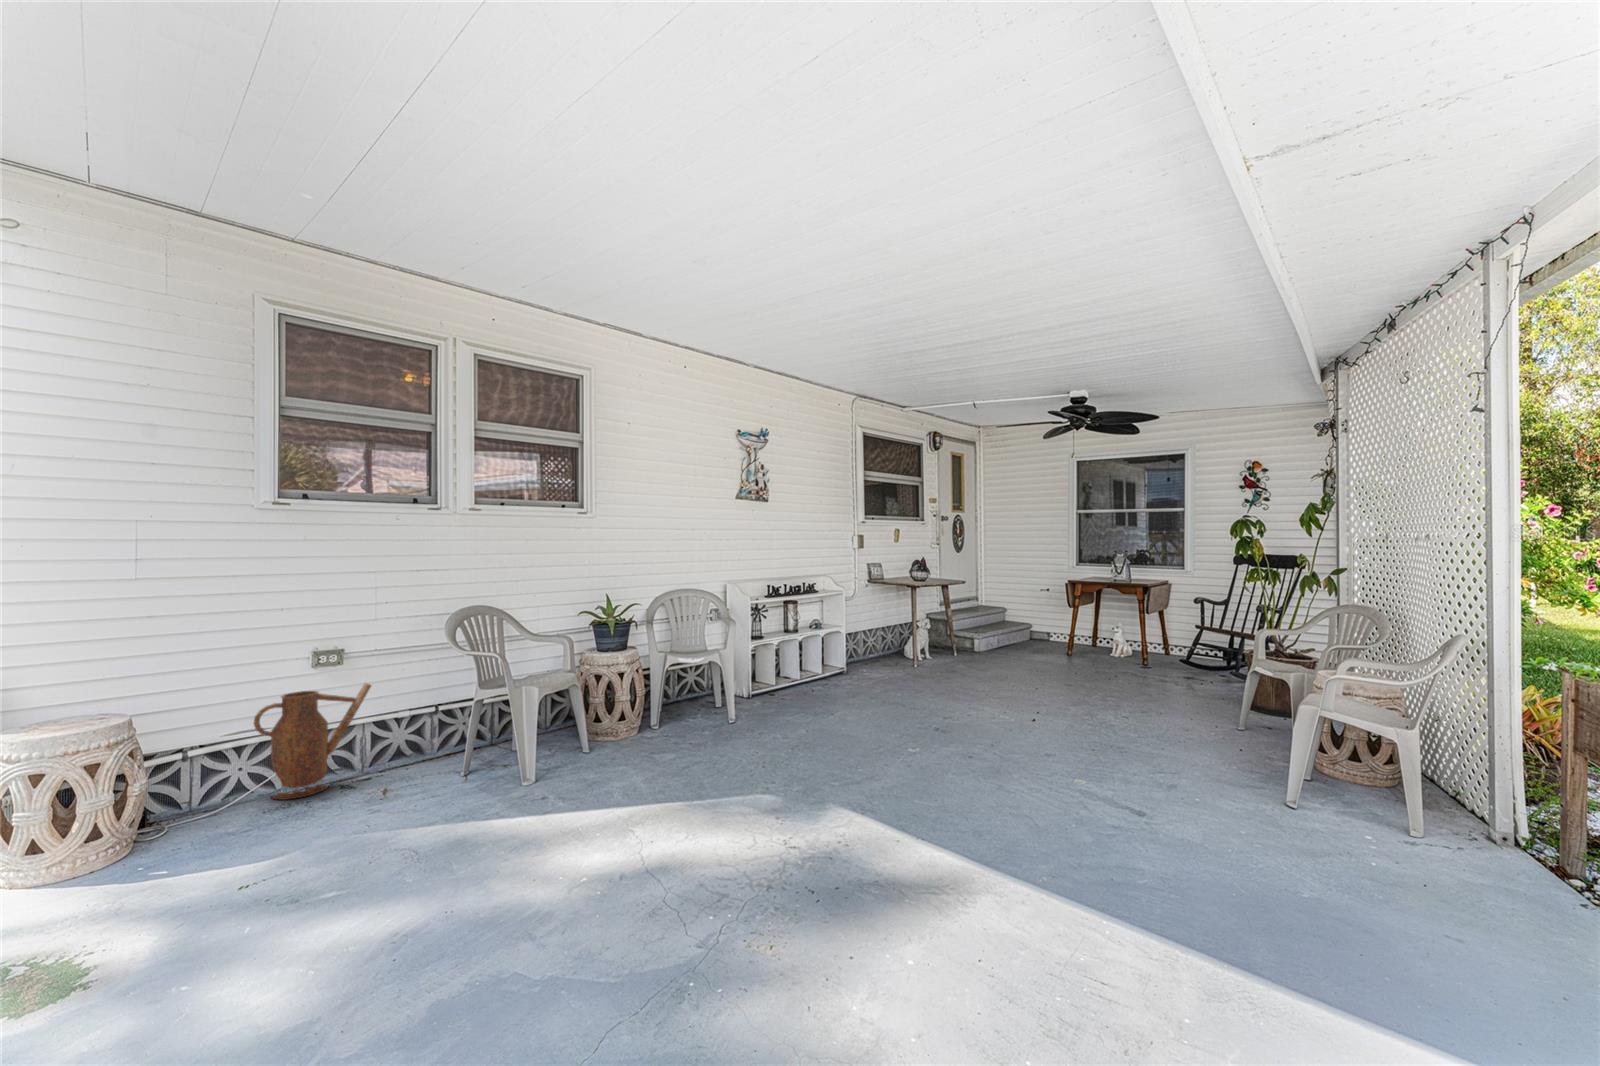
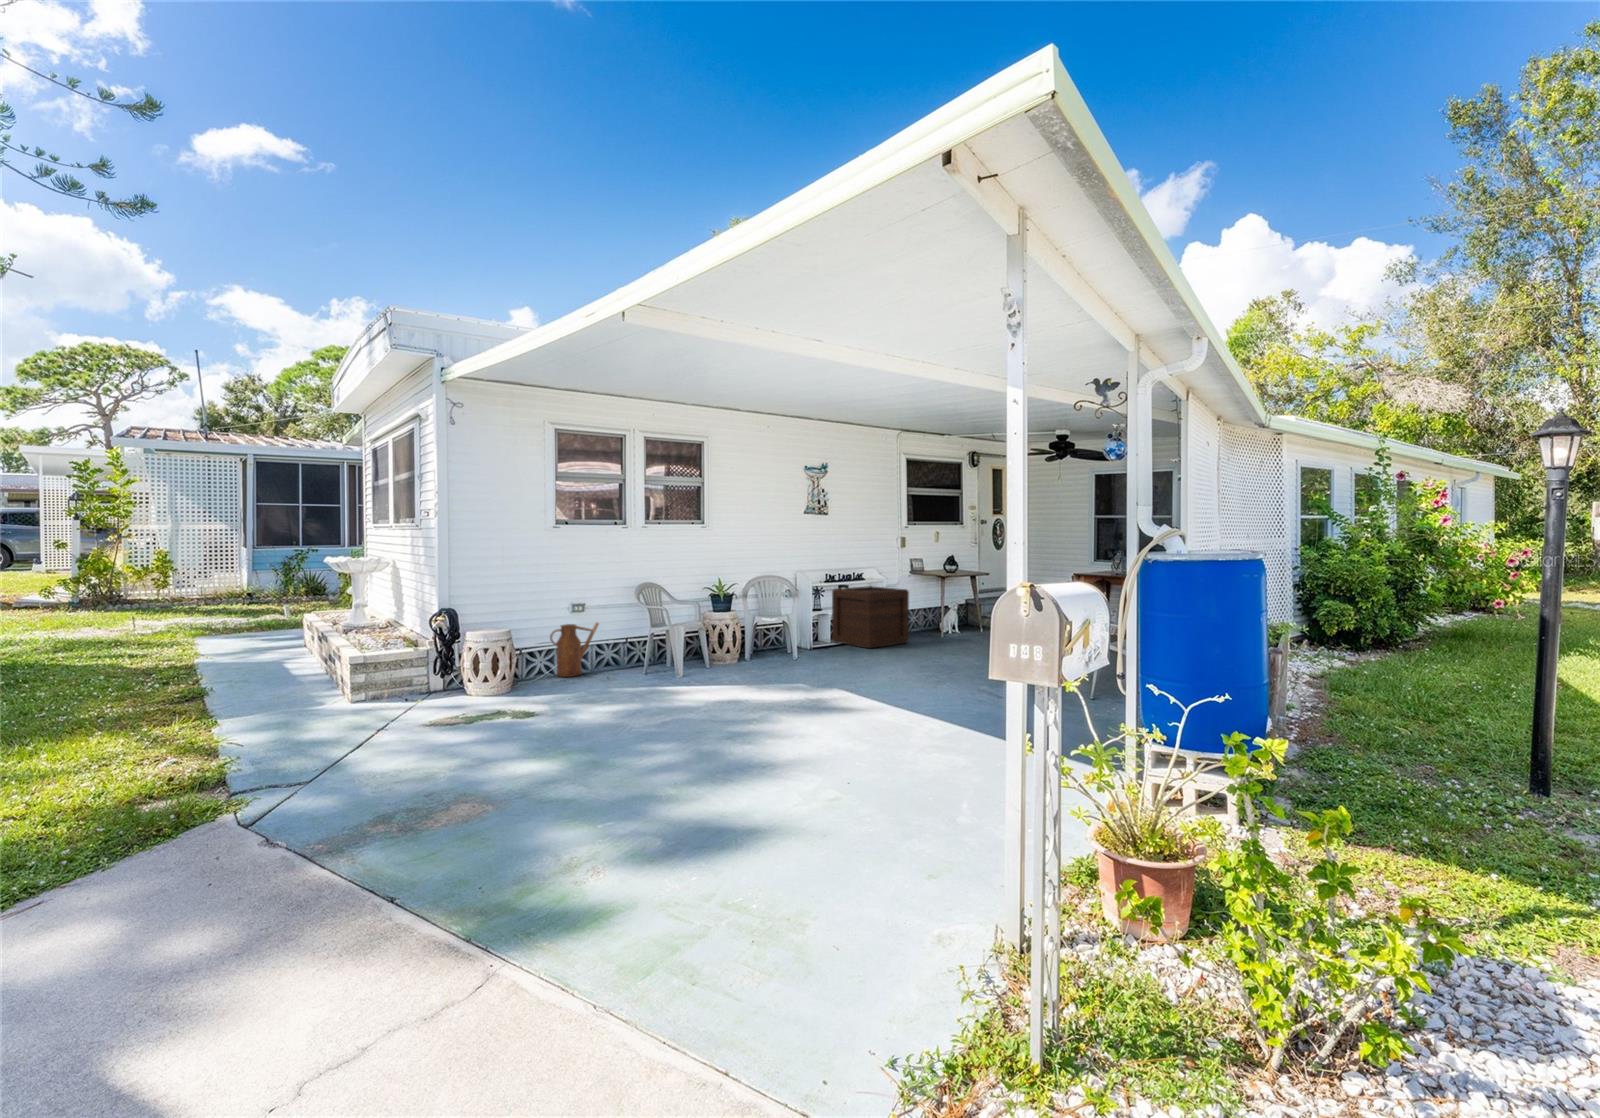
wooden crate: none [778,602,889,695] -> present [832,586,909,648]

